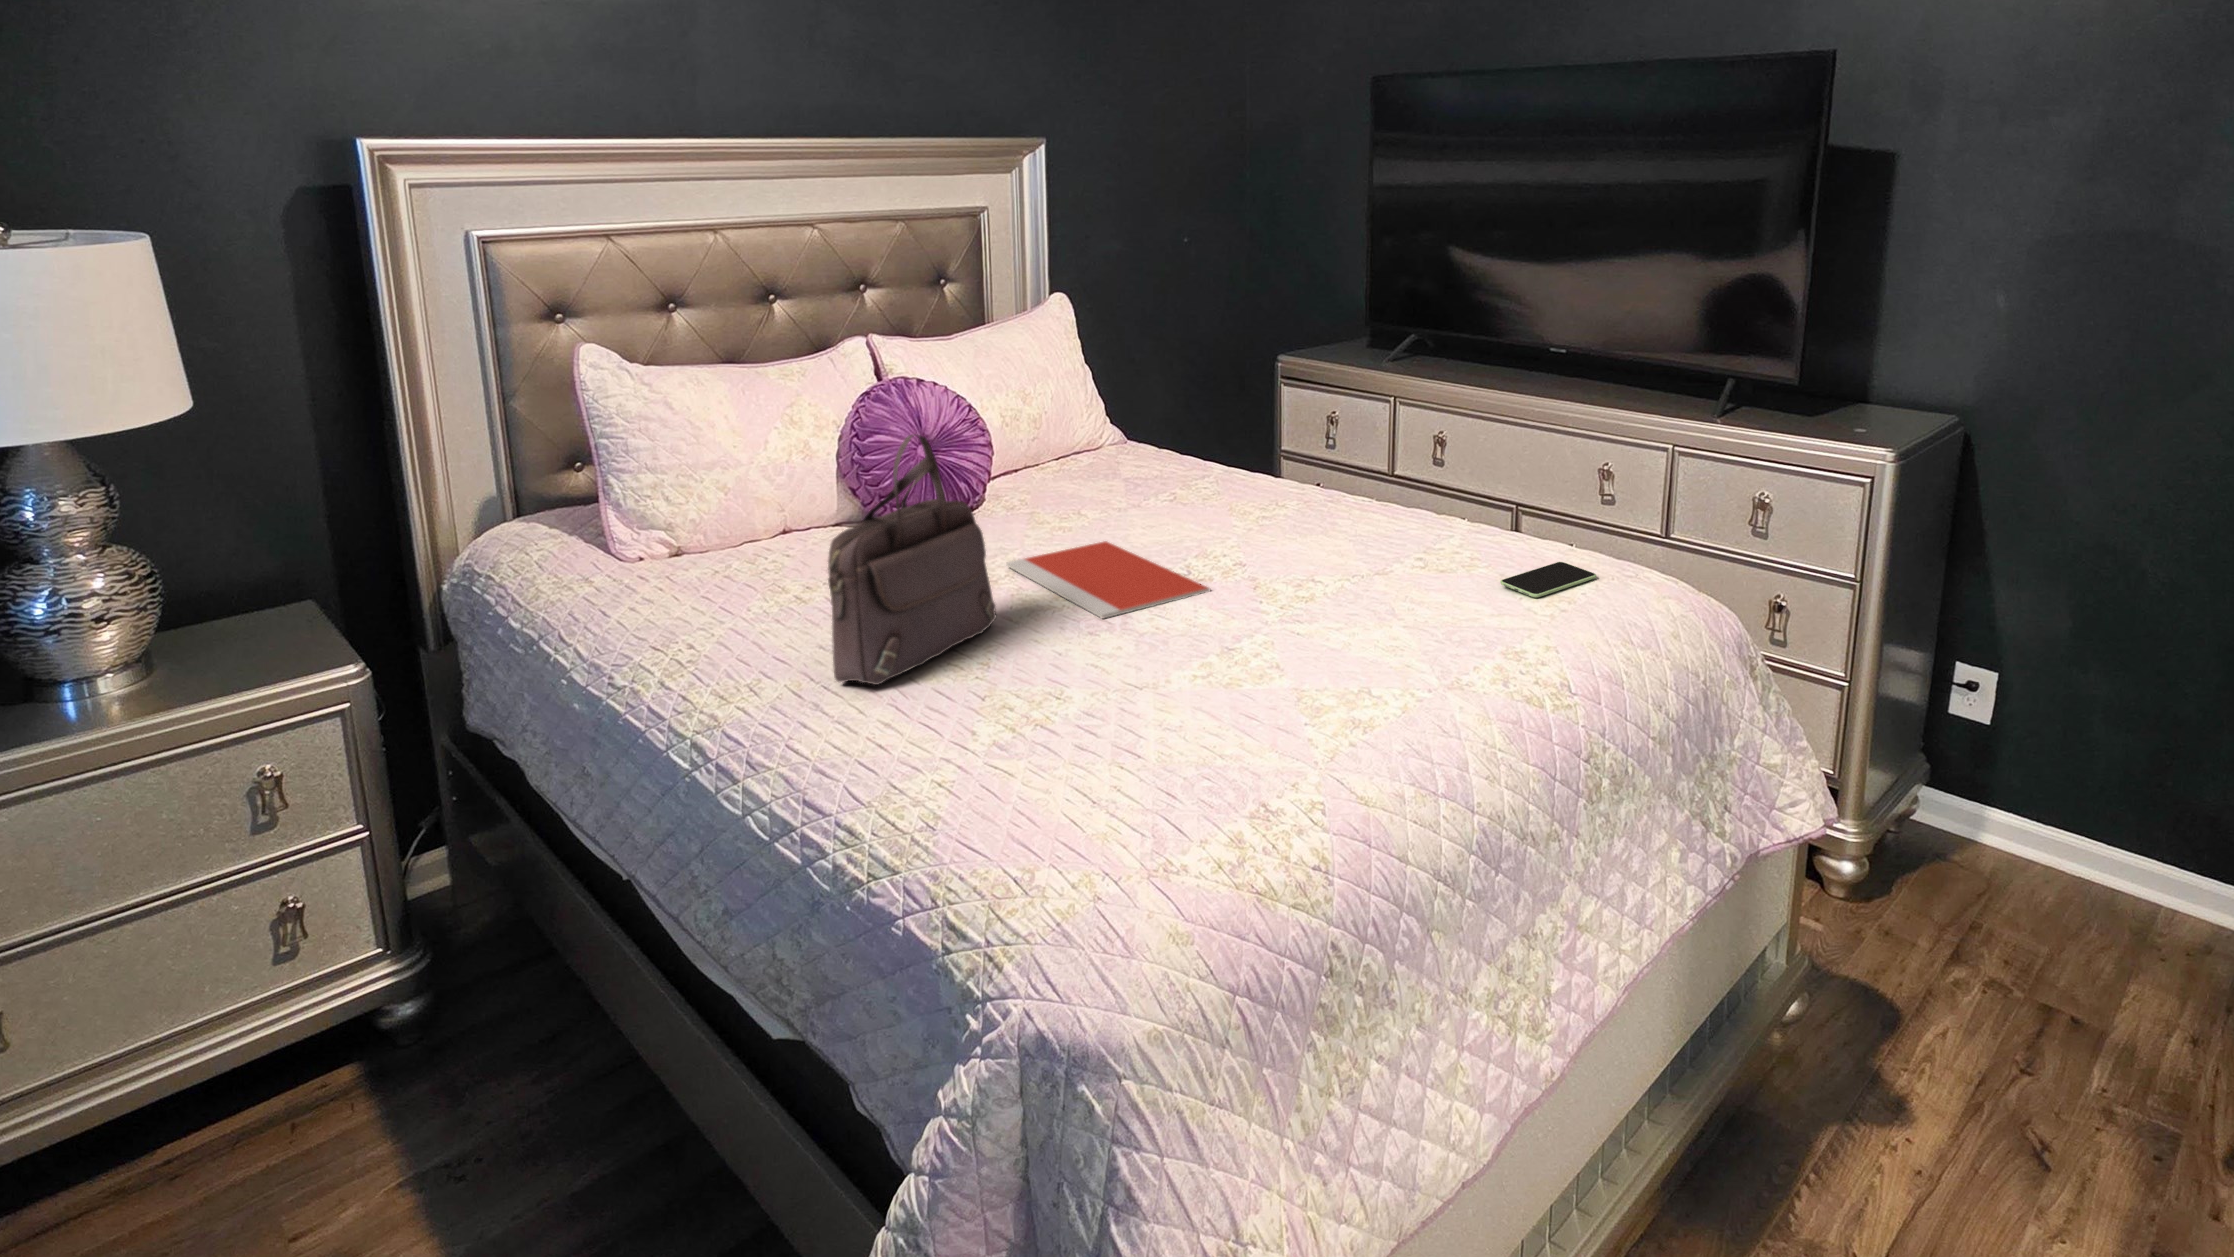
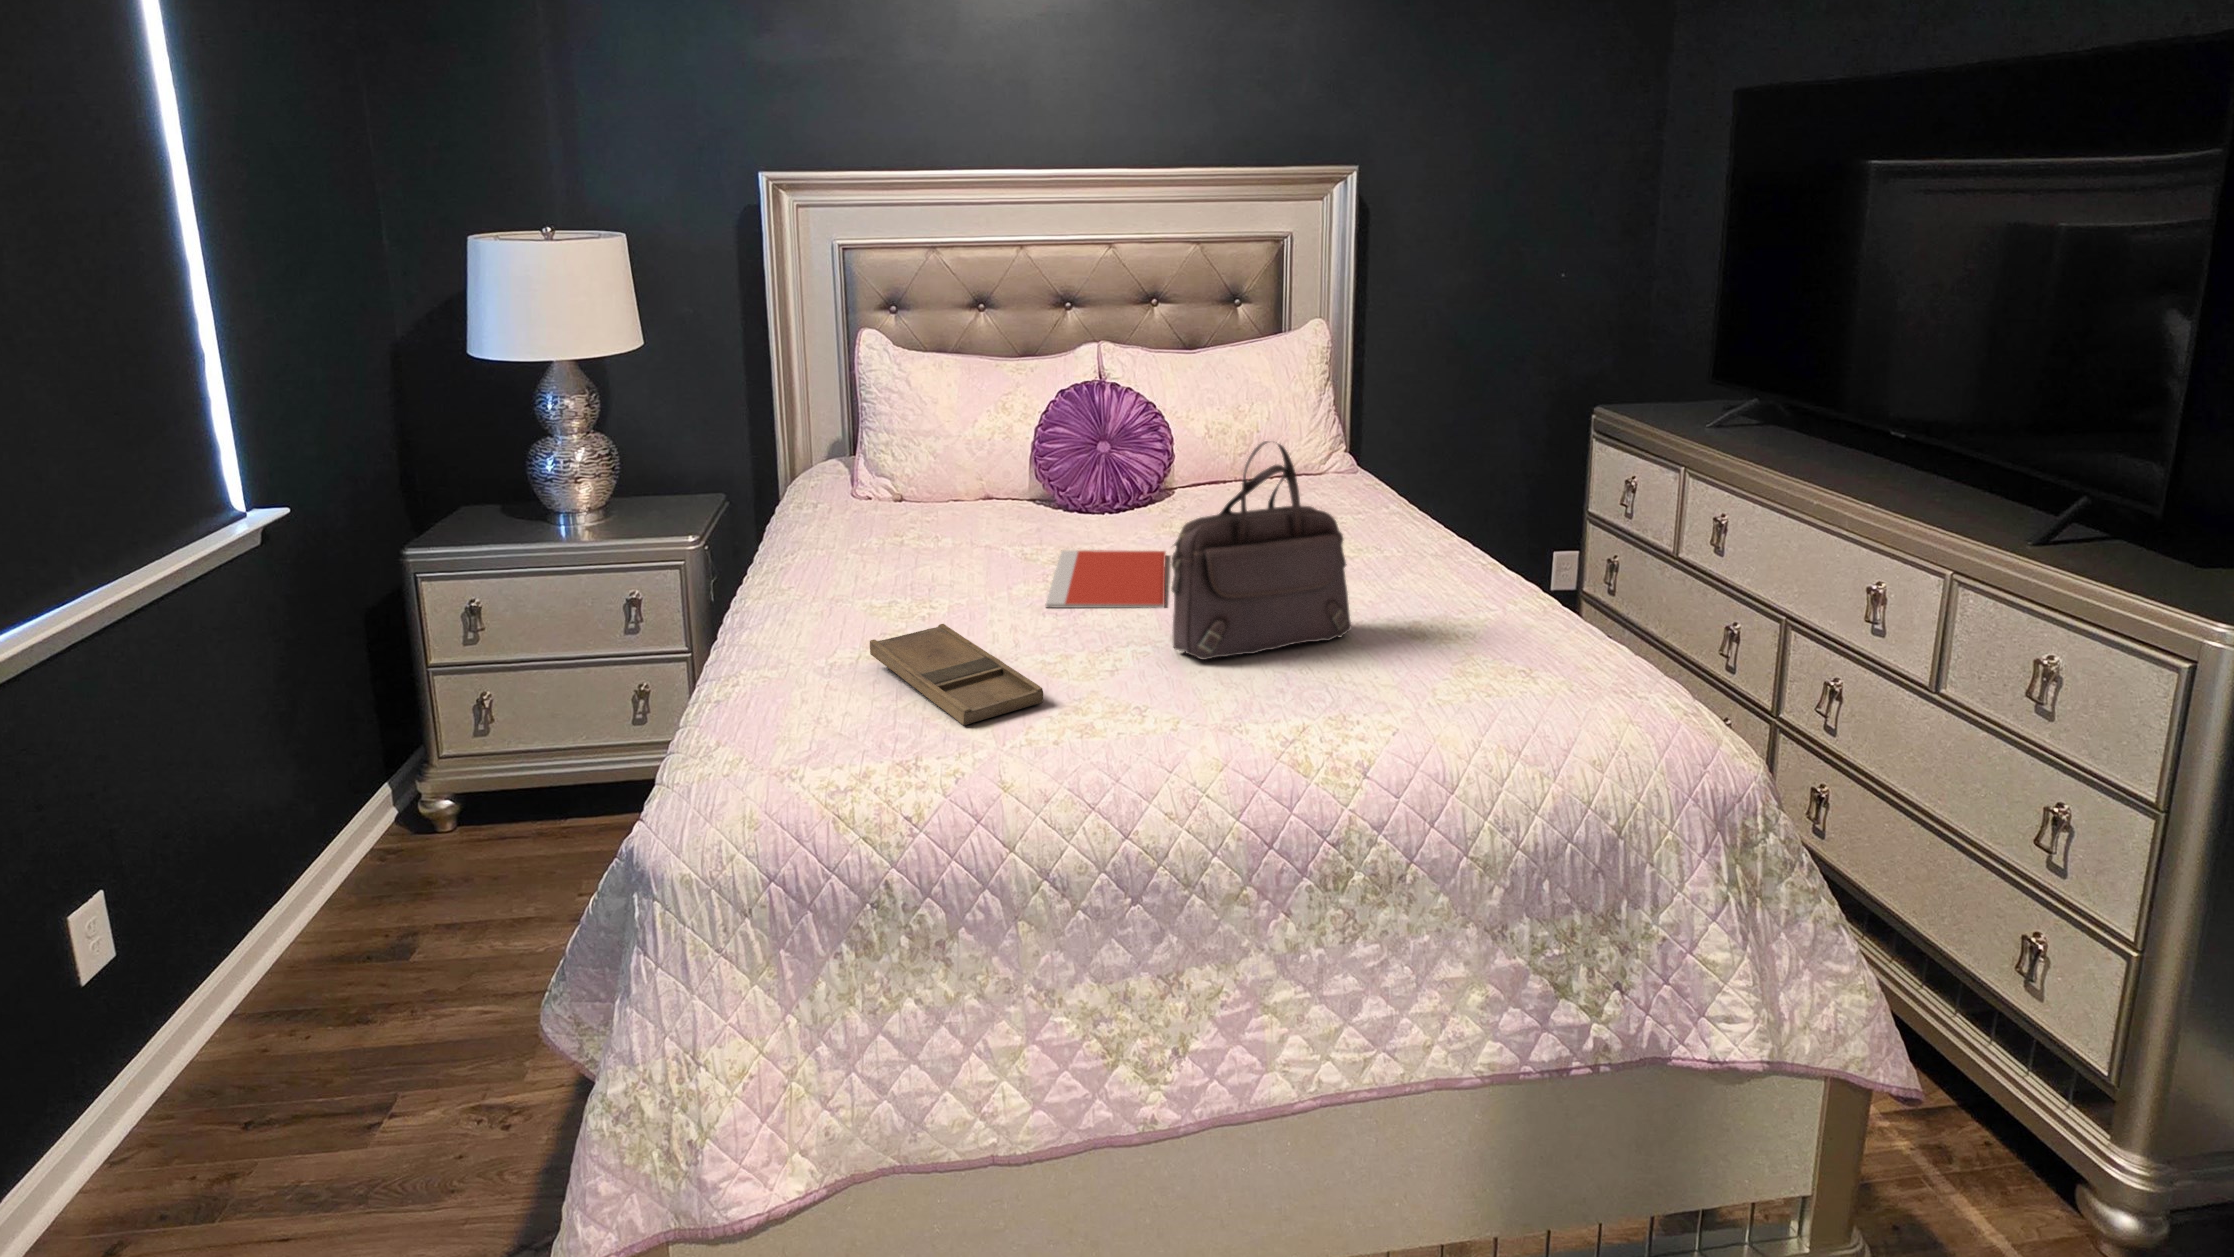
handbag: present [828,435,996,685] -> present [1171,441,1351,660]
smartphone: present [1500,562,1596,597] -> none [1409,659,1527,684]
tray: none [1057,655,1305,747] -> present [870,624,1043,725]

